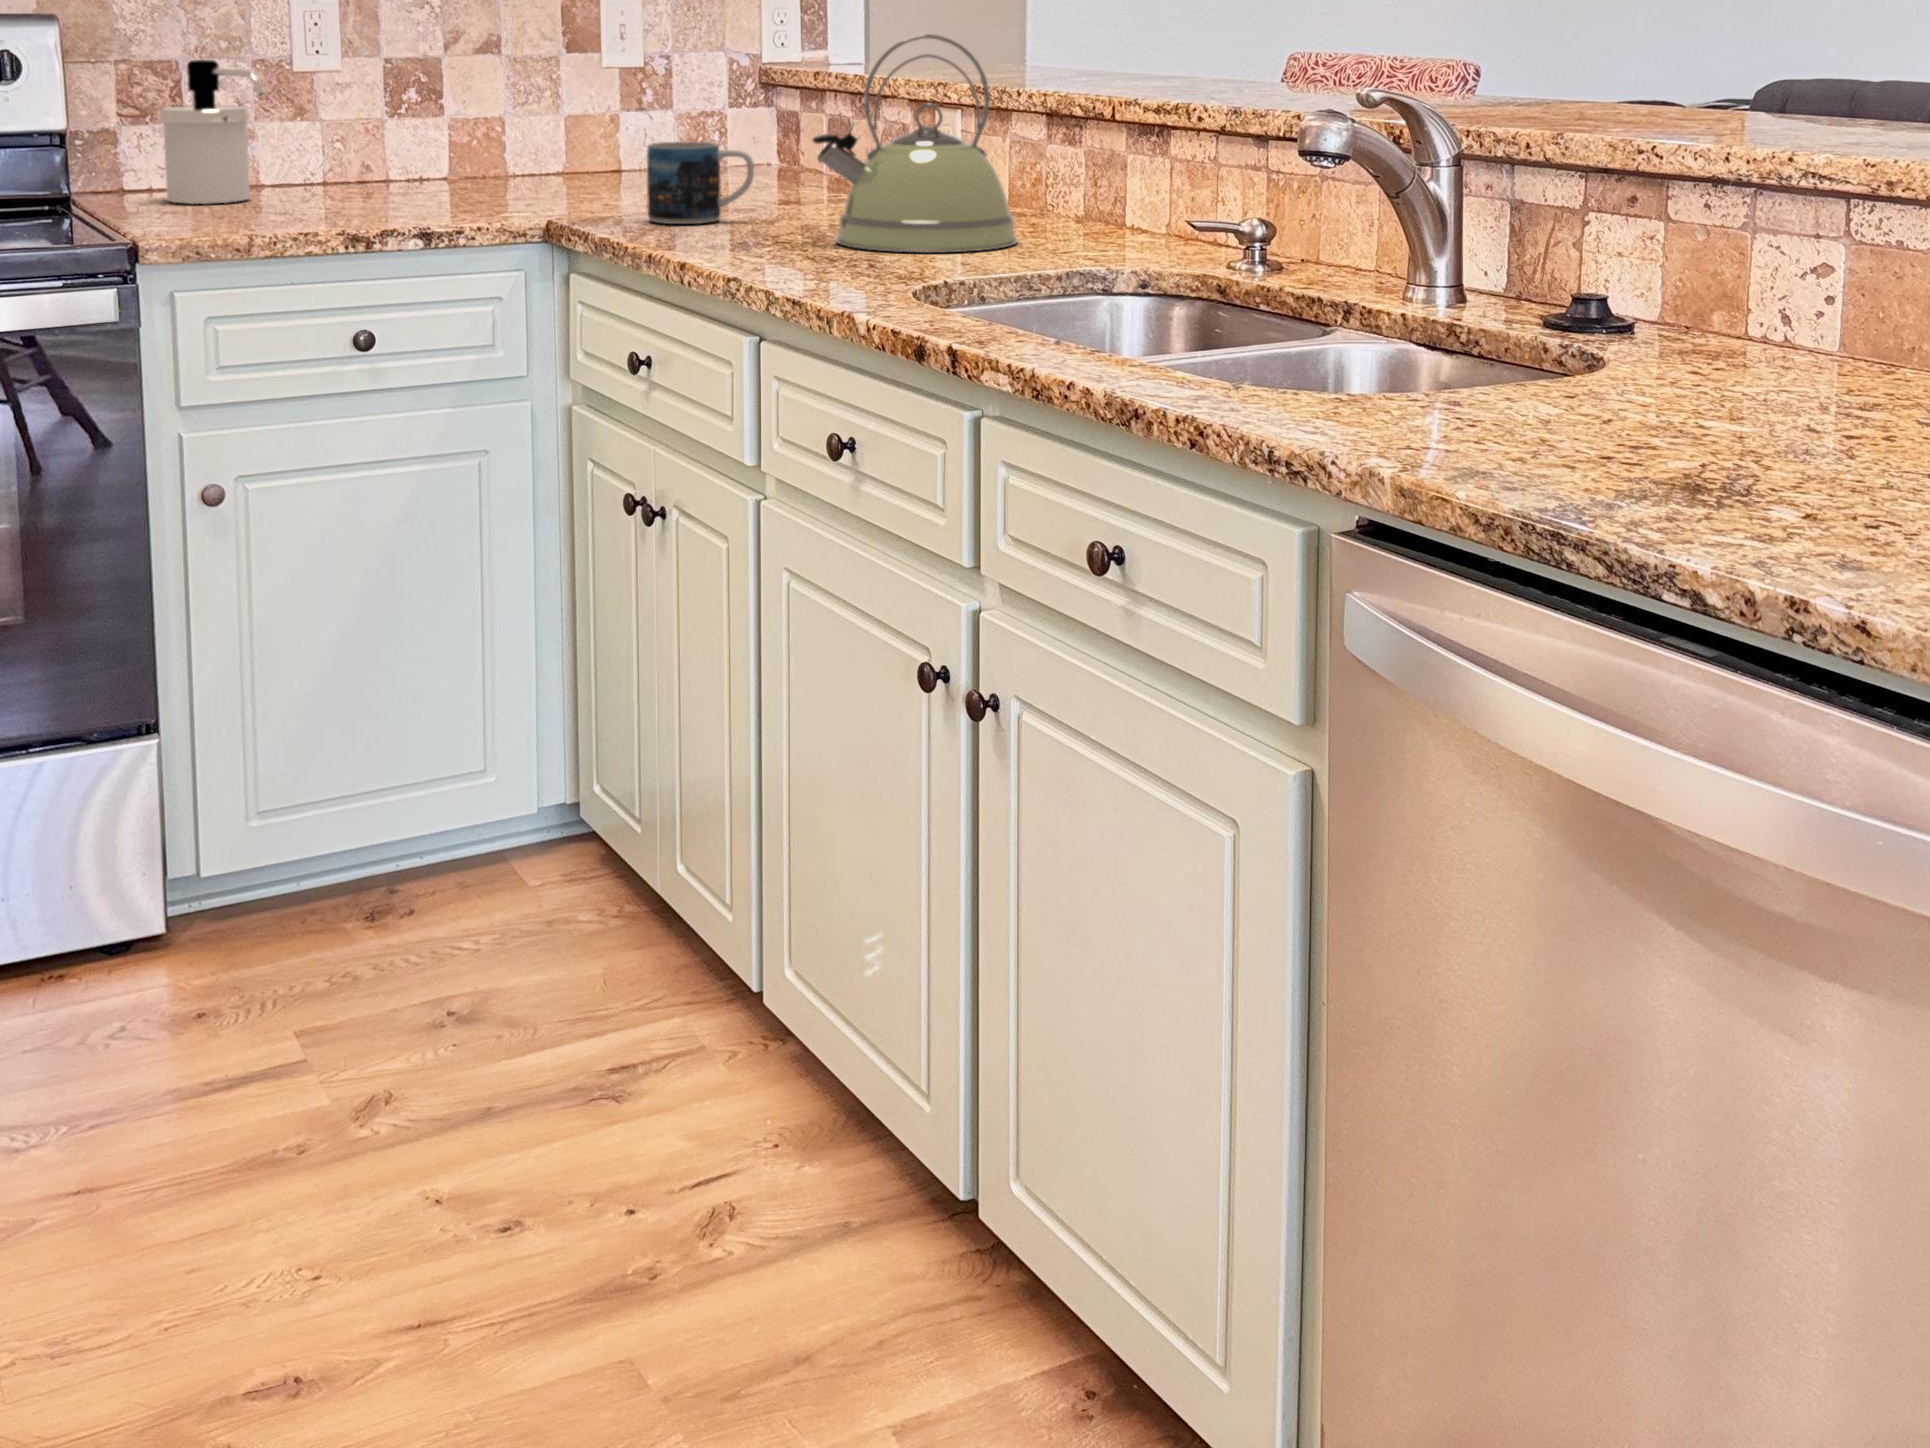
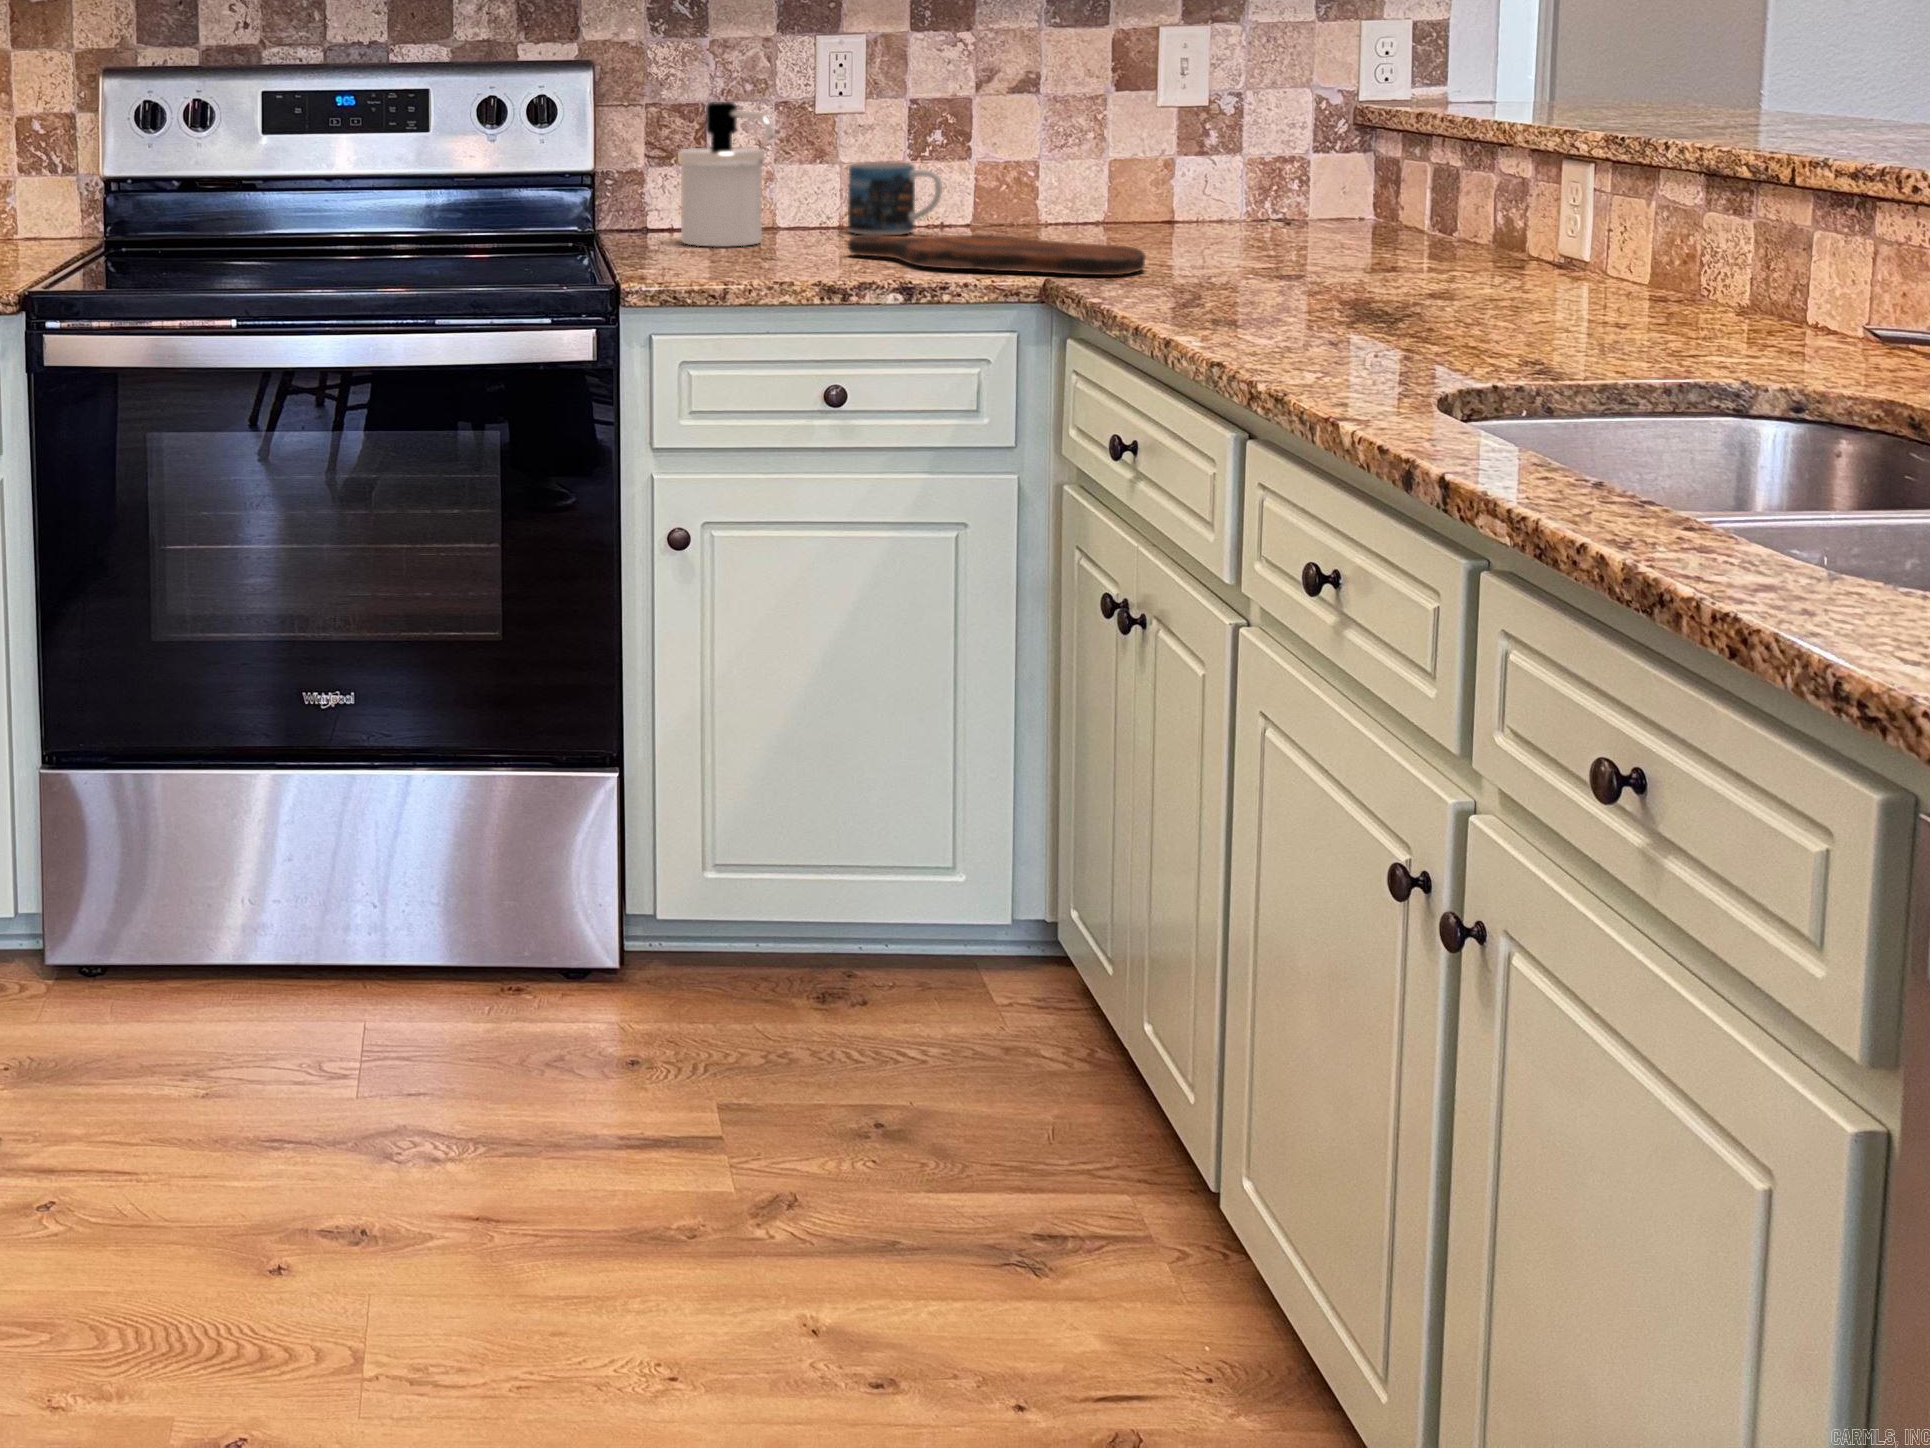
kettle: present [813,34,1017,252] -> none [1353,78,1630,347]
mug: present [647,142,754,224] -> present [848,162,942,235]
cutting board: none [344,183,621,214] -> present [848,235,1145,275]

